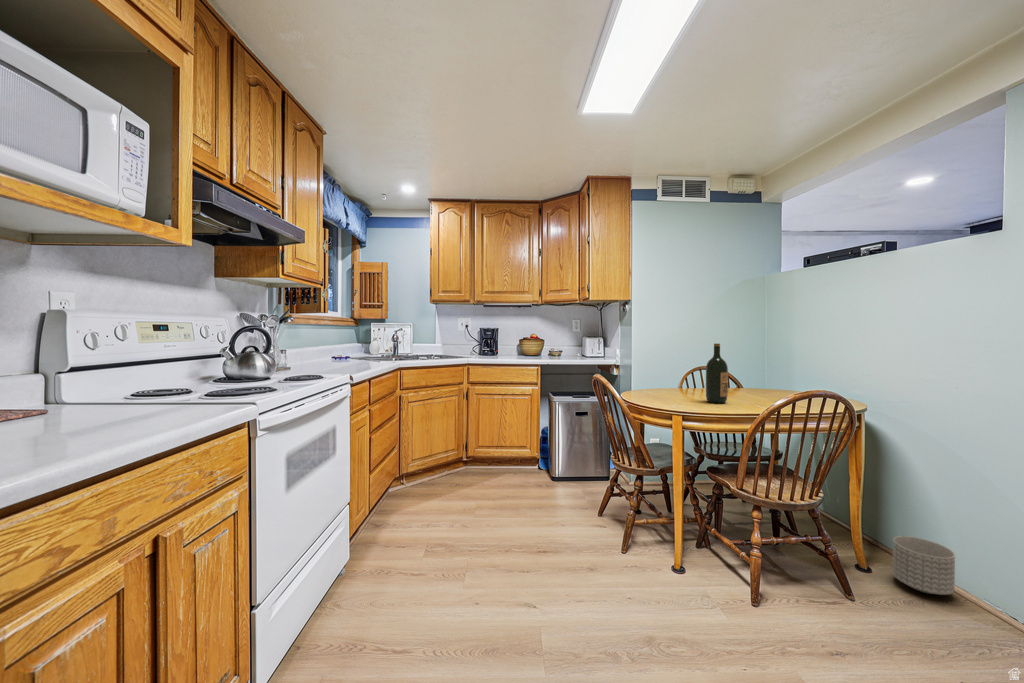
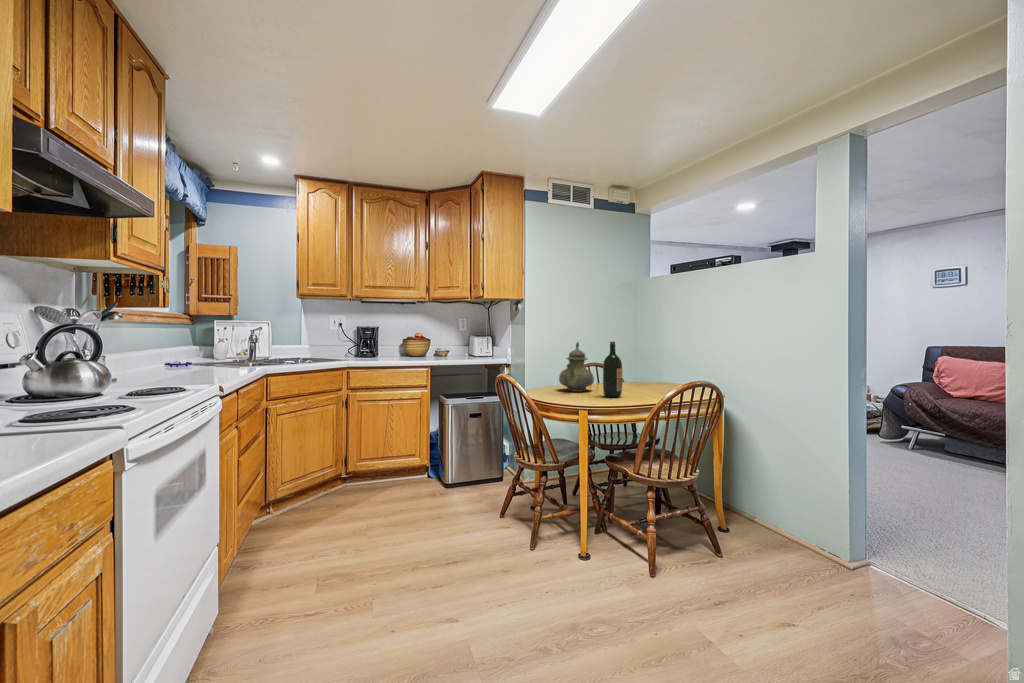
teapot: none [661,343,699,395] -> present [559,342,594,392]
planter: present [893,536,955,595] -> none [748,500,790,544]

